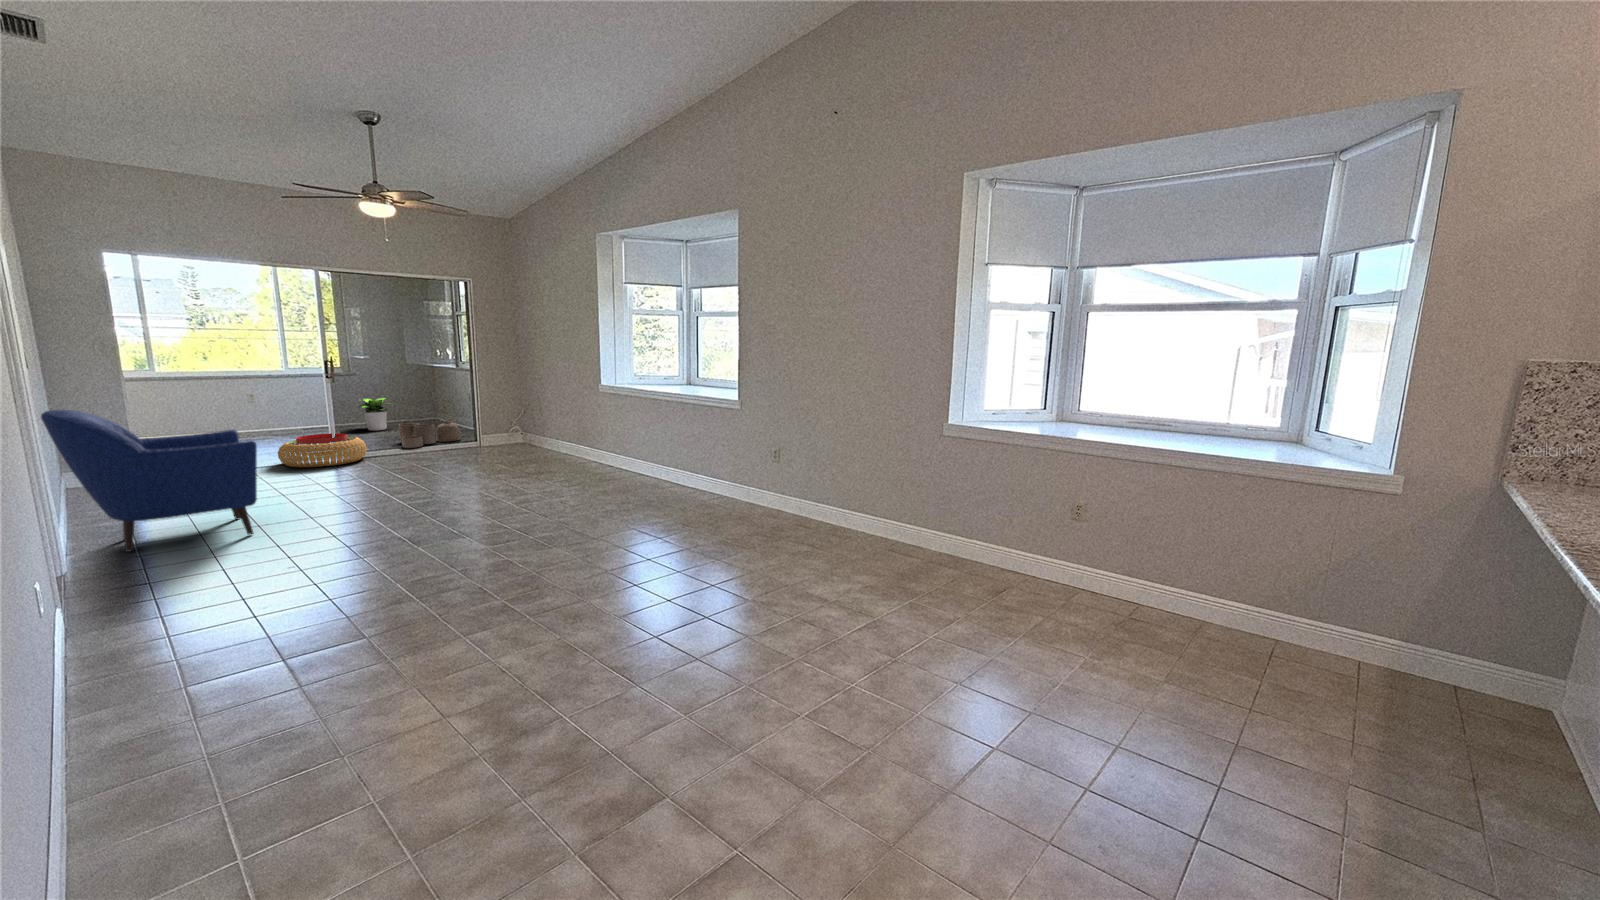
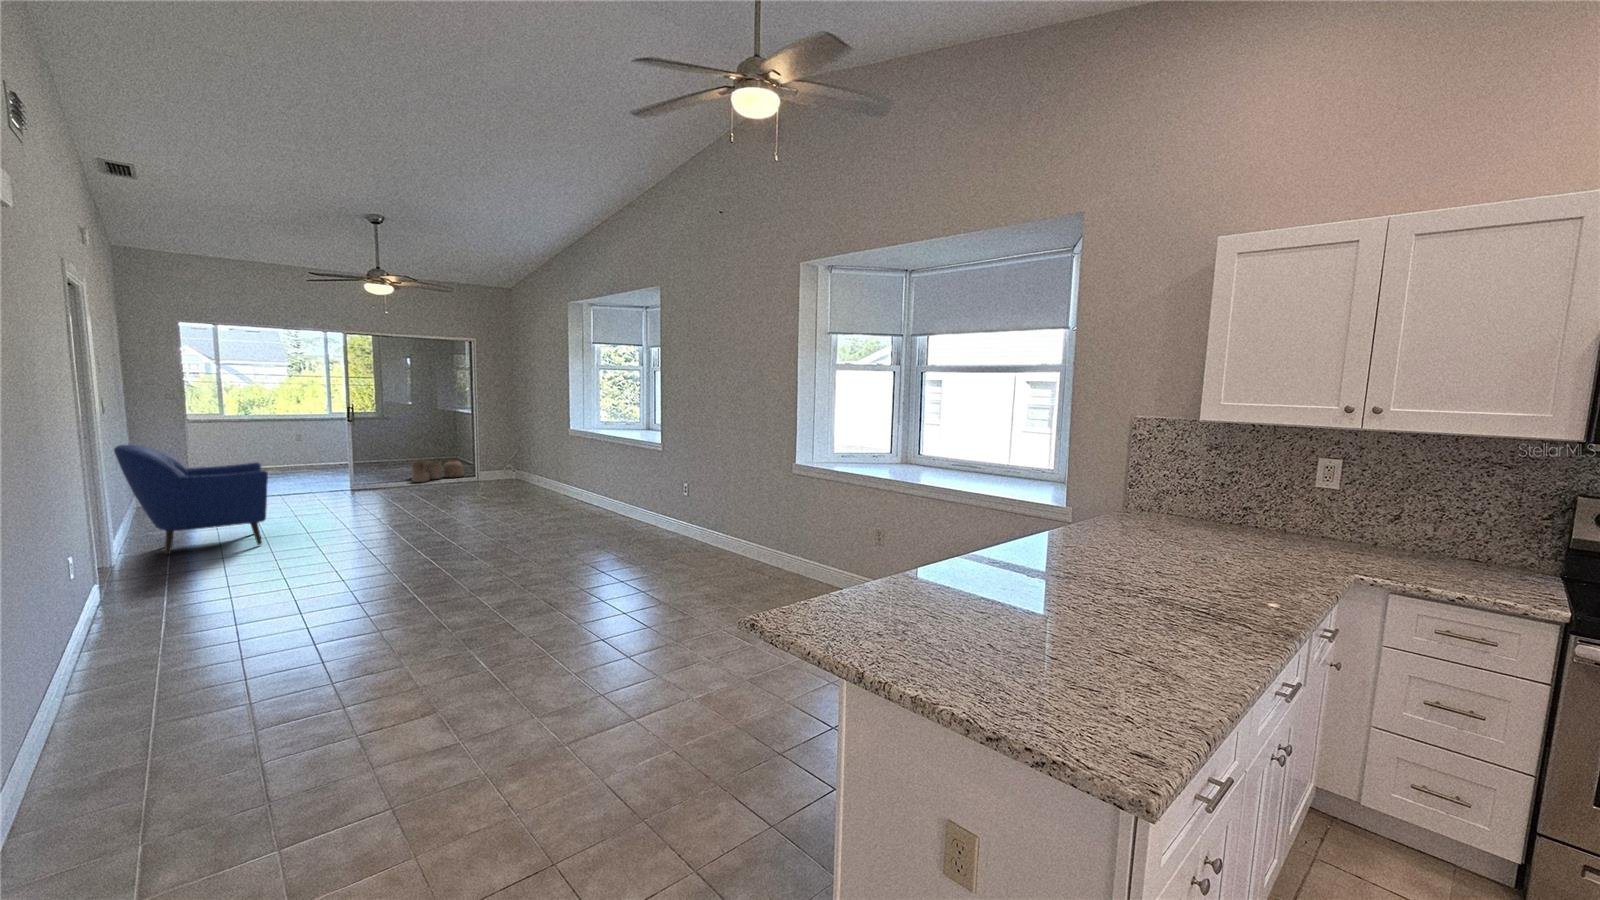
potted plant: present [359,398,393,431] -> none [380,438,417,467]
pouf: present [278,433,367,467] -> none [304,468,378,496]

